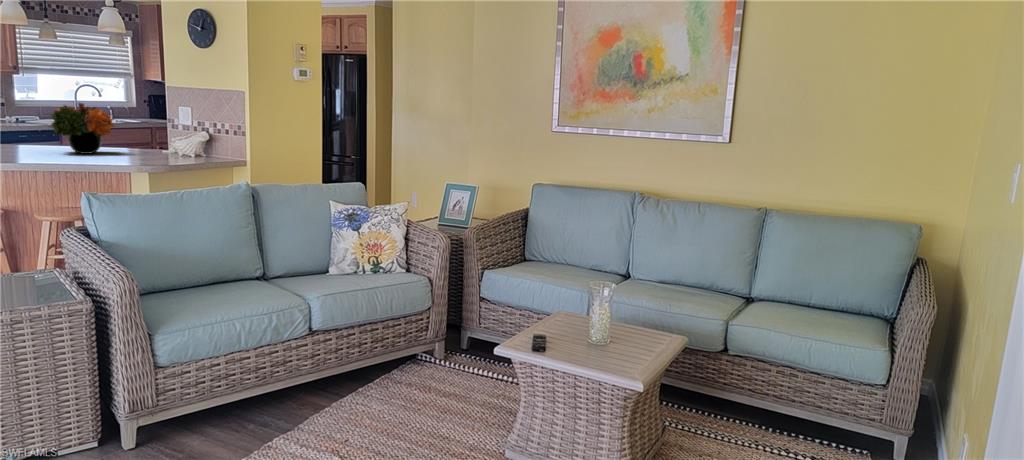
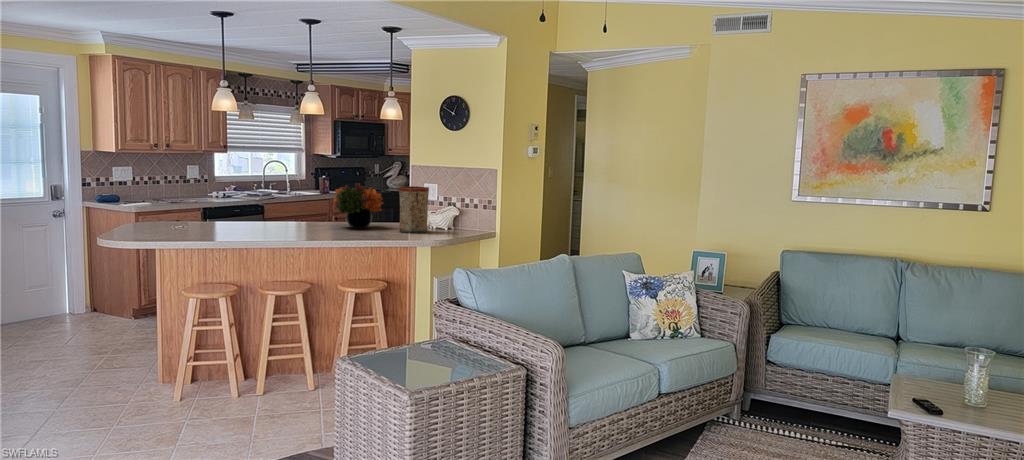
vase: none [119,107,160,159] -> present [399,186,429,234]

